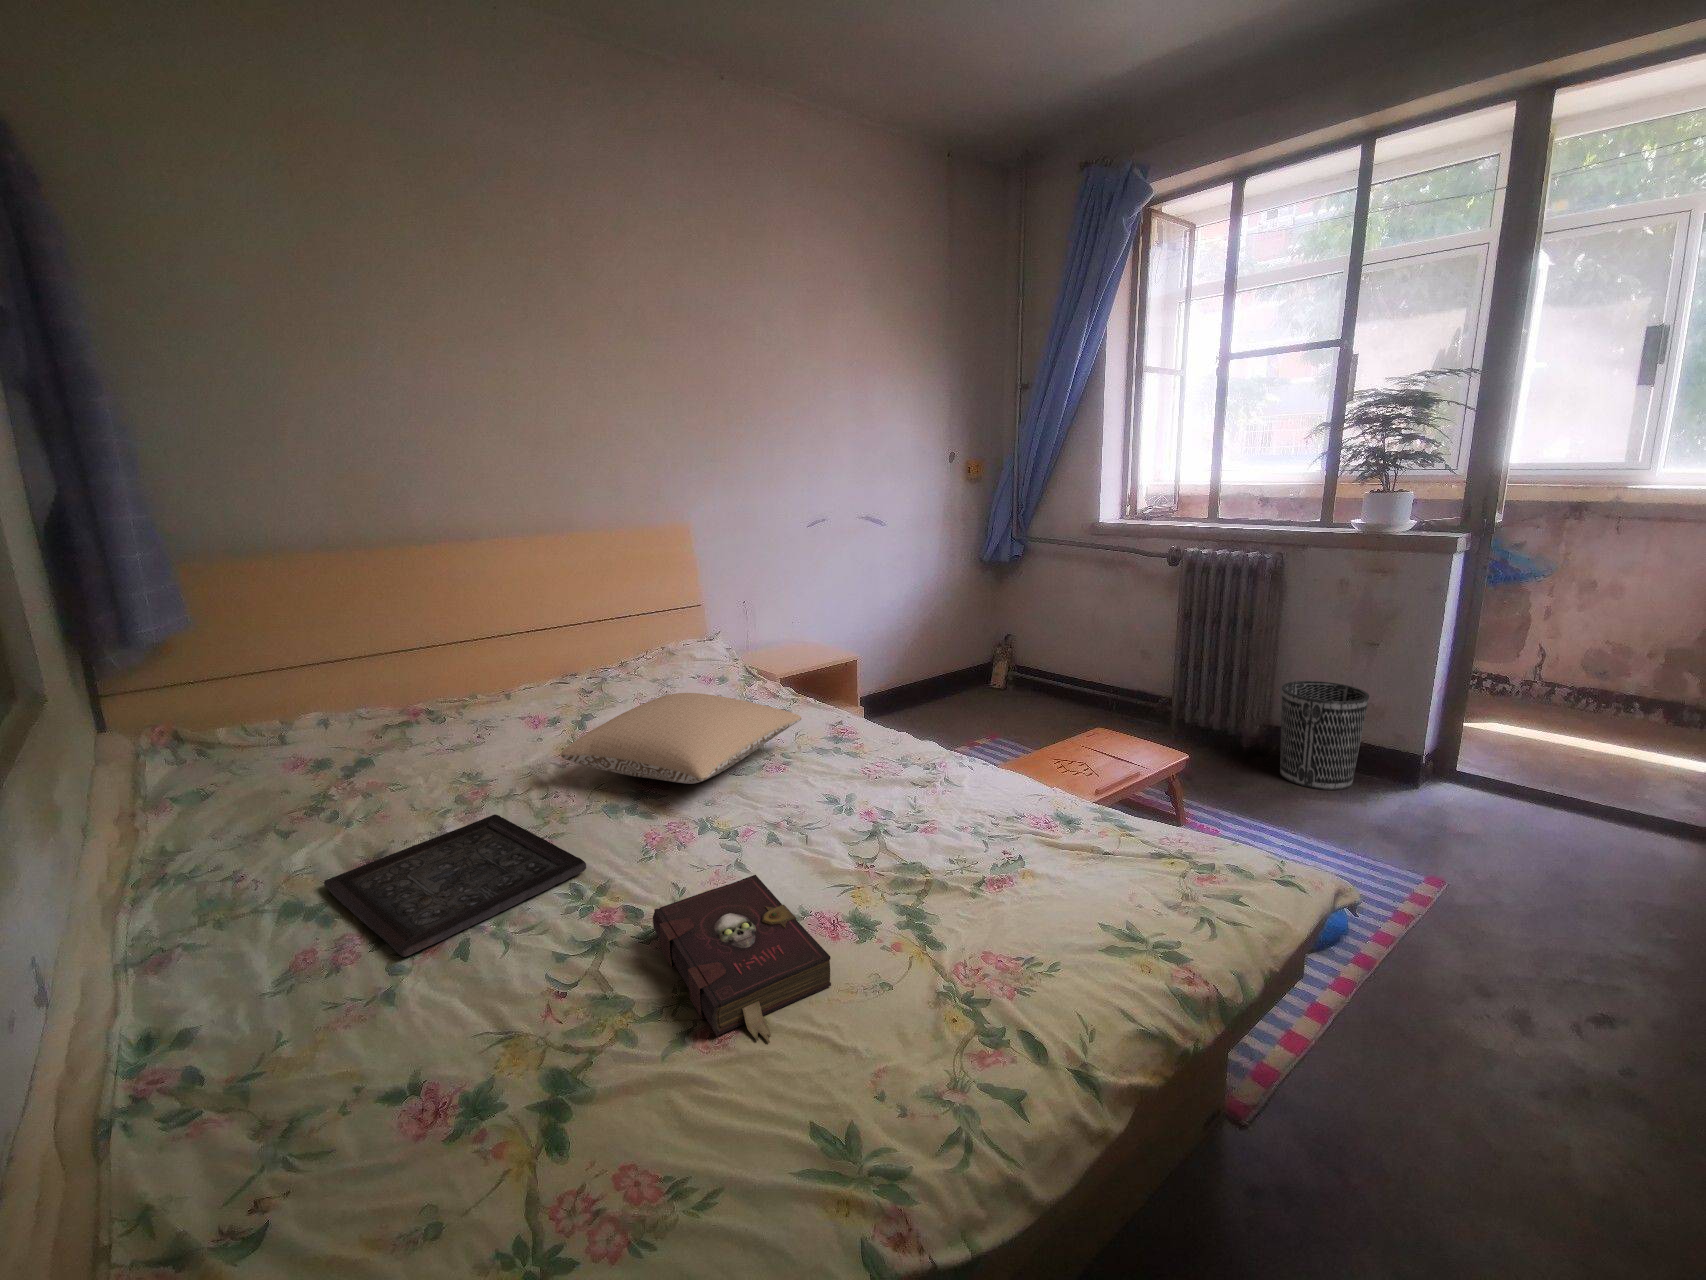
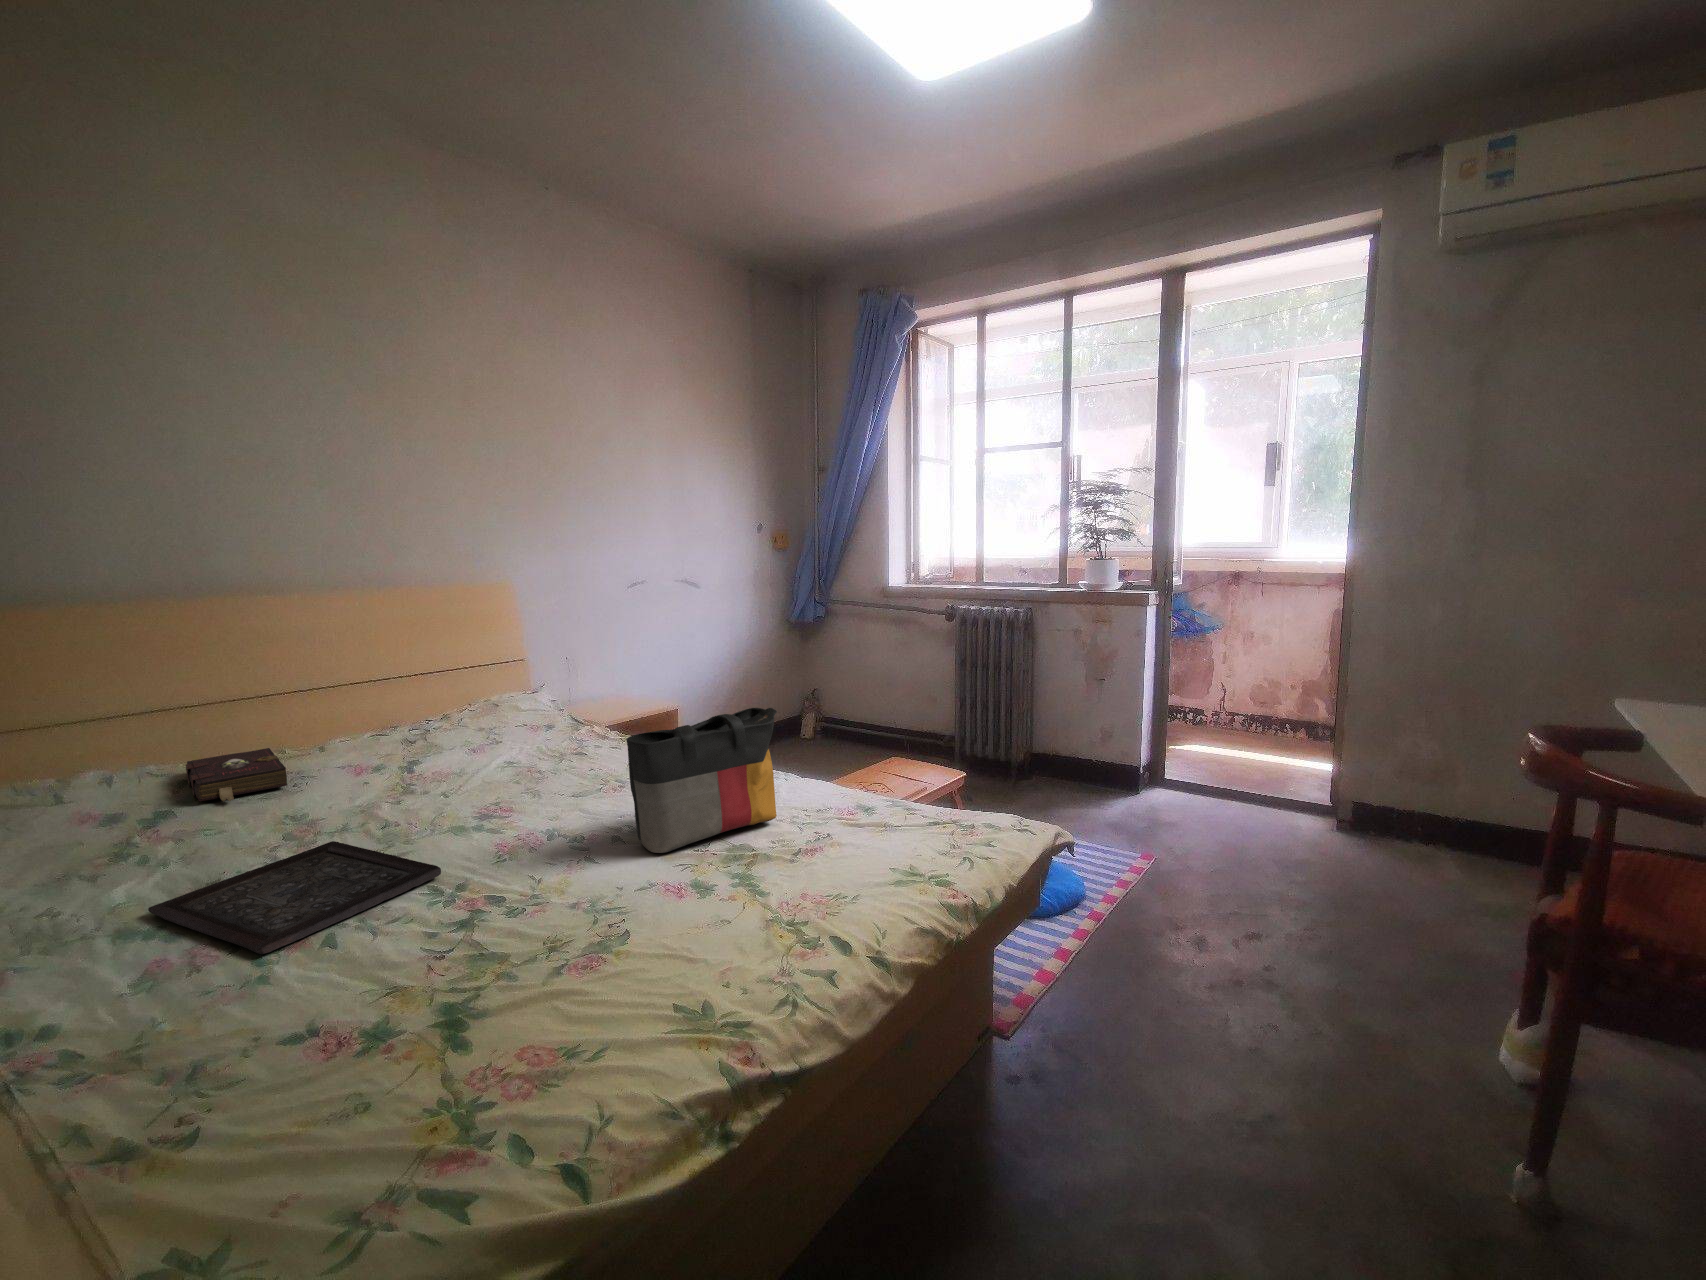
wastebasket: present [1280,681,1369,790] -> none [1037,713,1098,800]
pillow: present [561,693,801,783] -> none [400,727,638,802]
tote bag: none [777,694,957,866] -> present [626,708,777,853]
book: present [653,875,831,1043] -> present [186,748,287,801]

